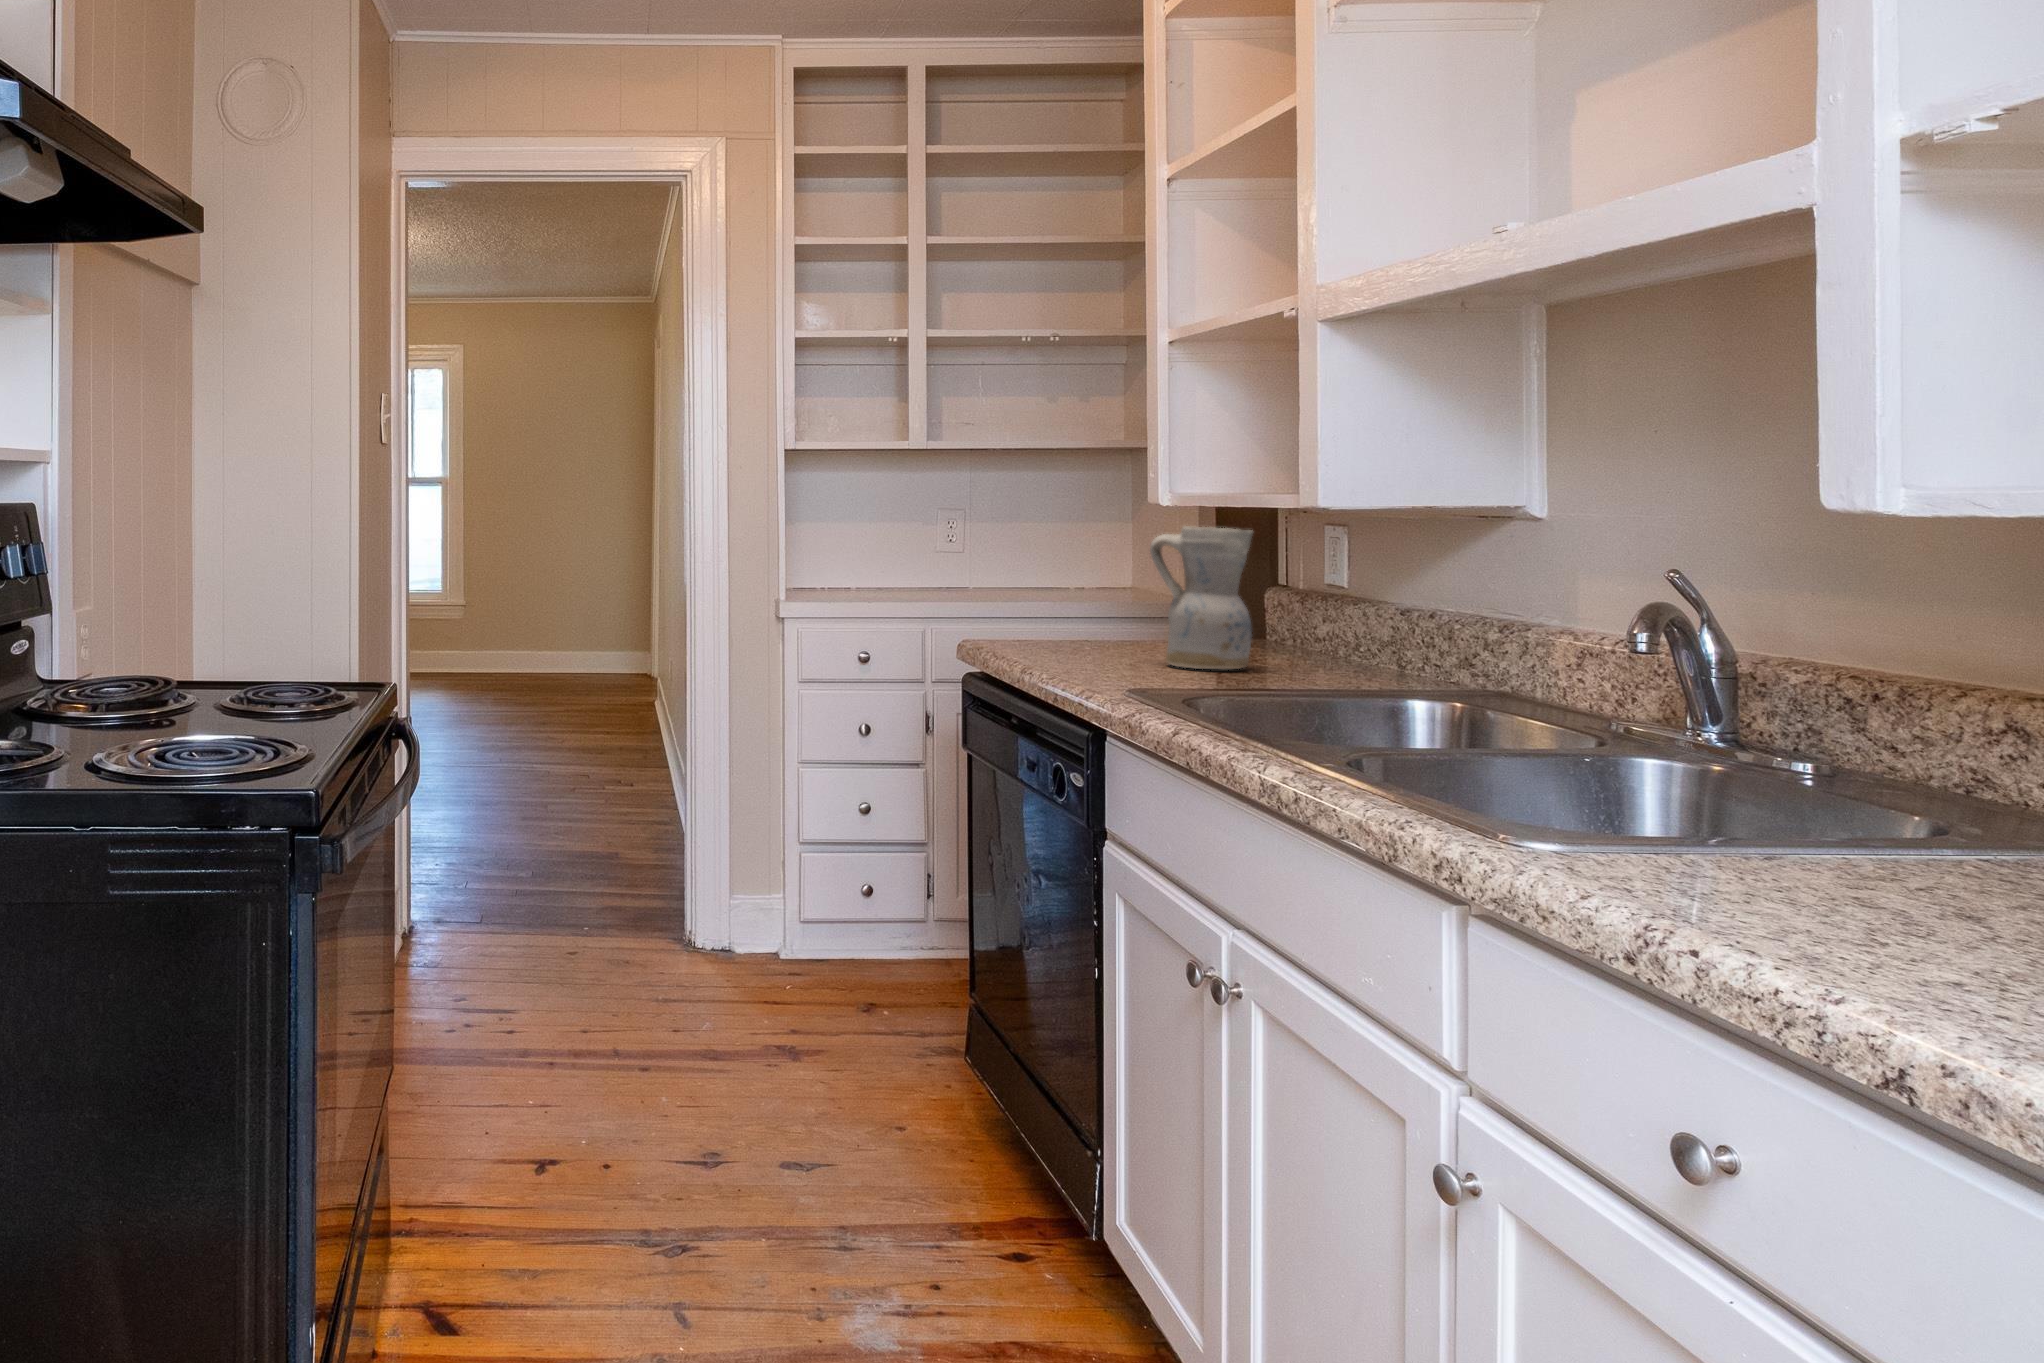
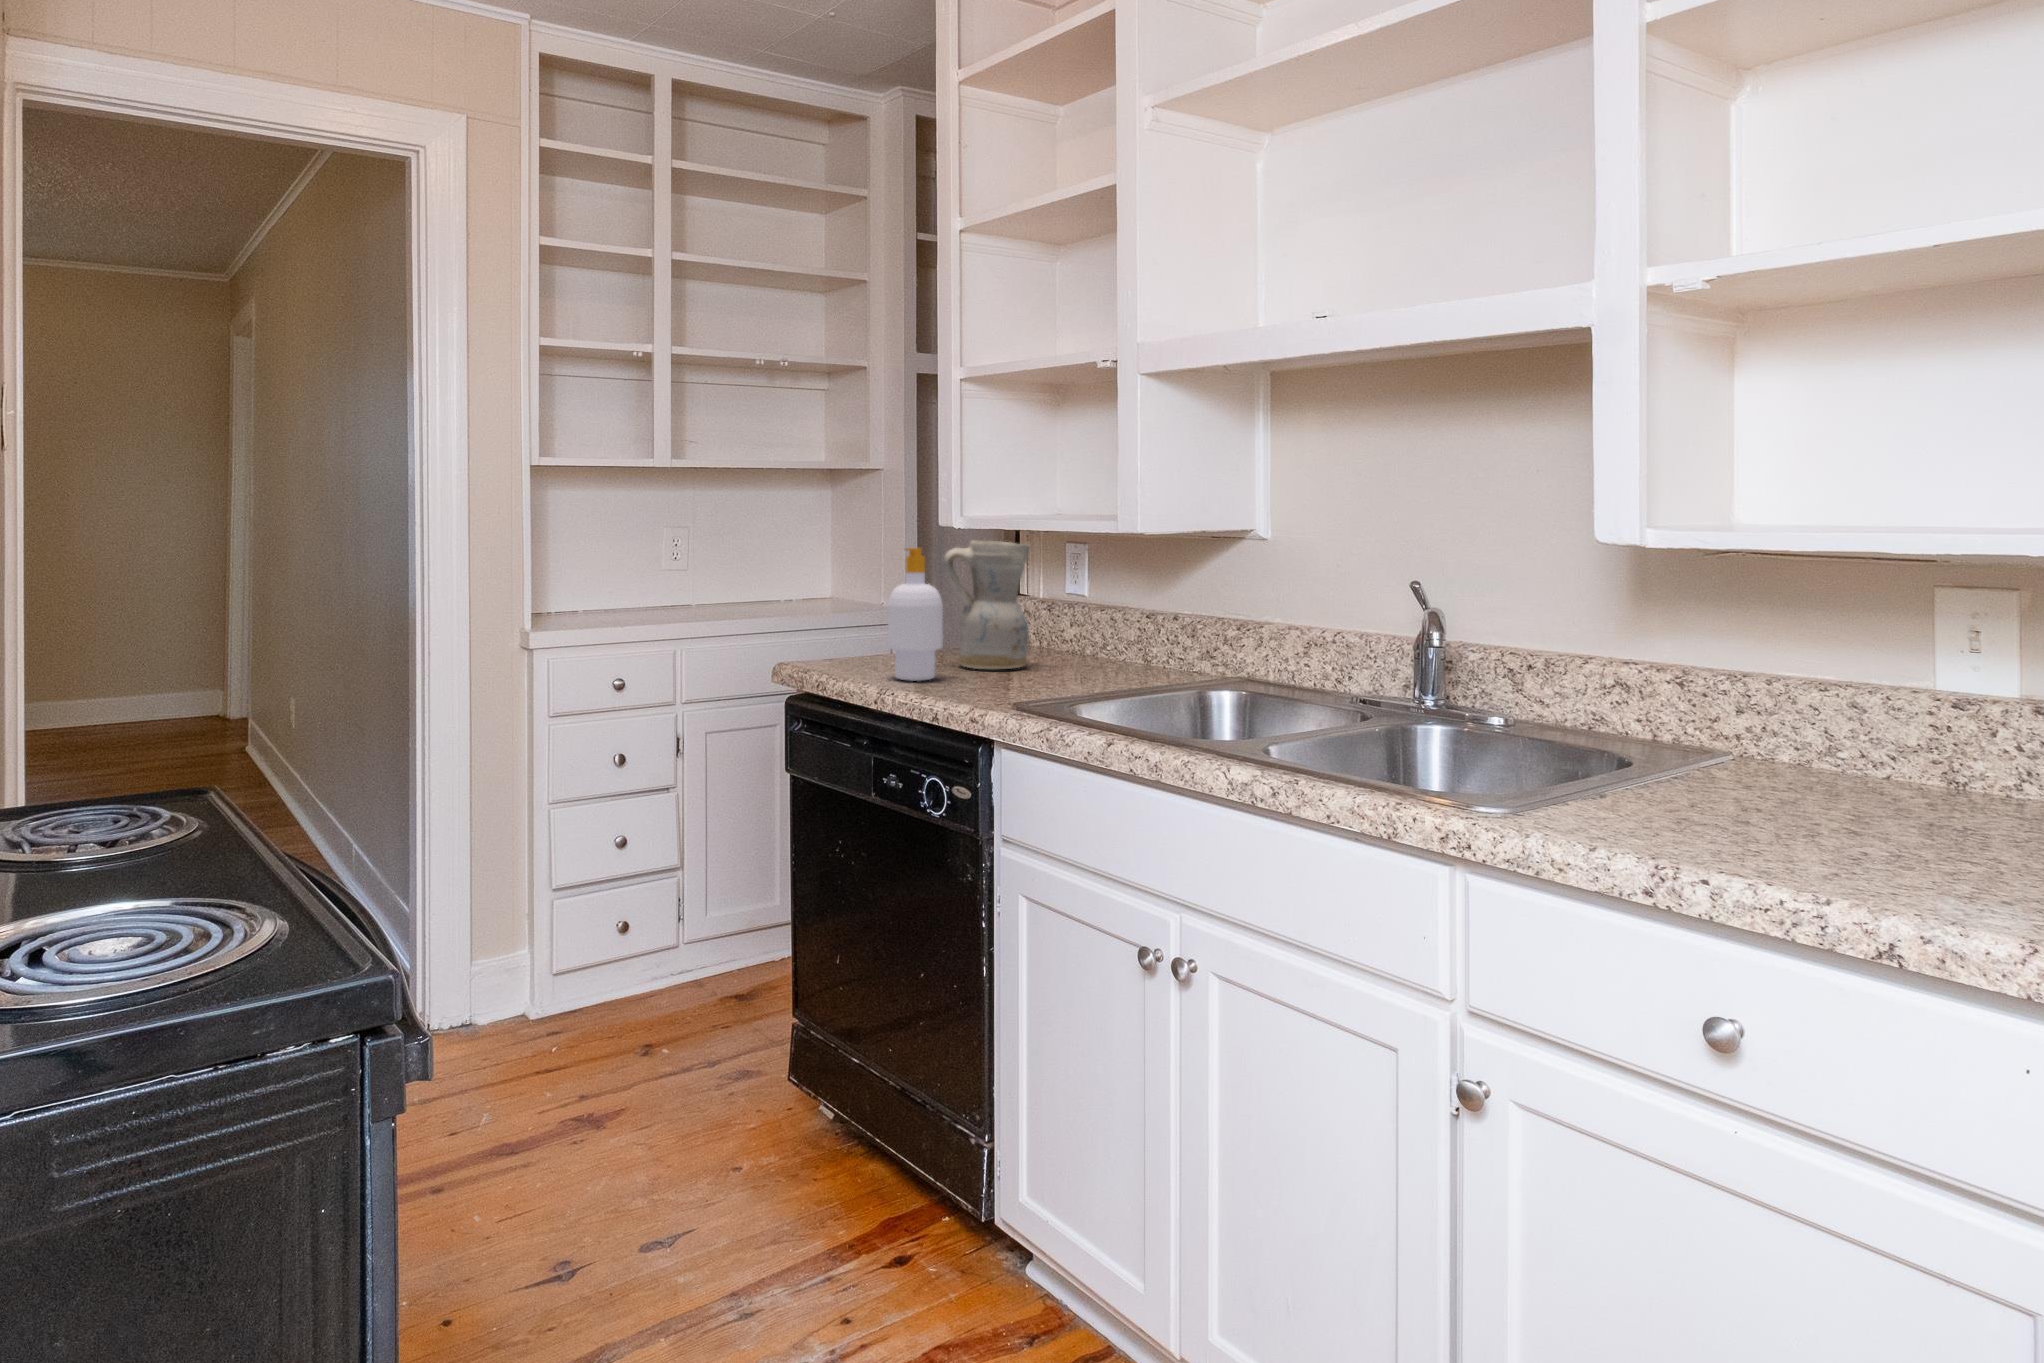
soap bottle: none [1059,530,1123,671] -> present [888,548,943,681]

